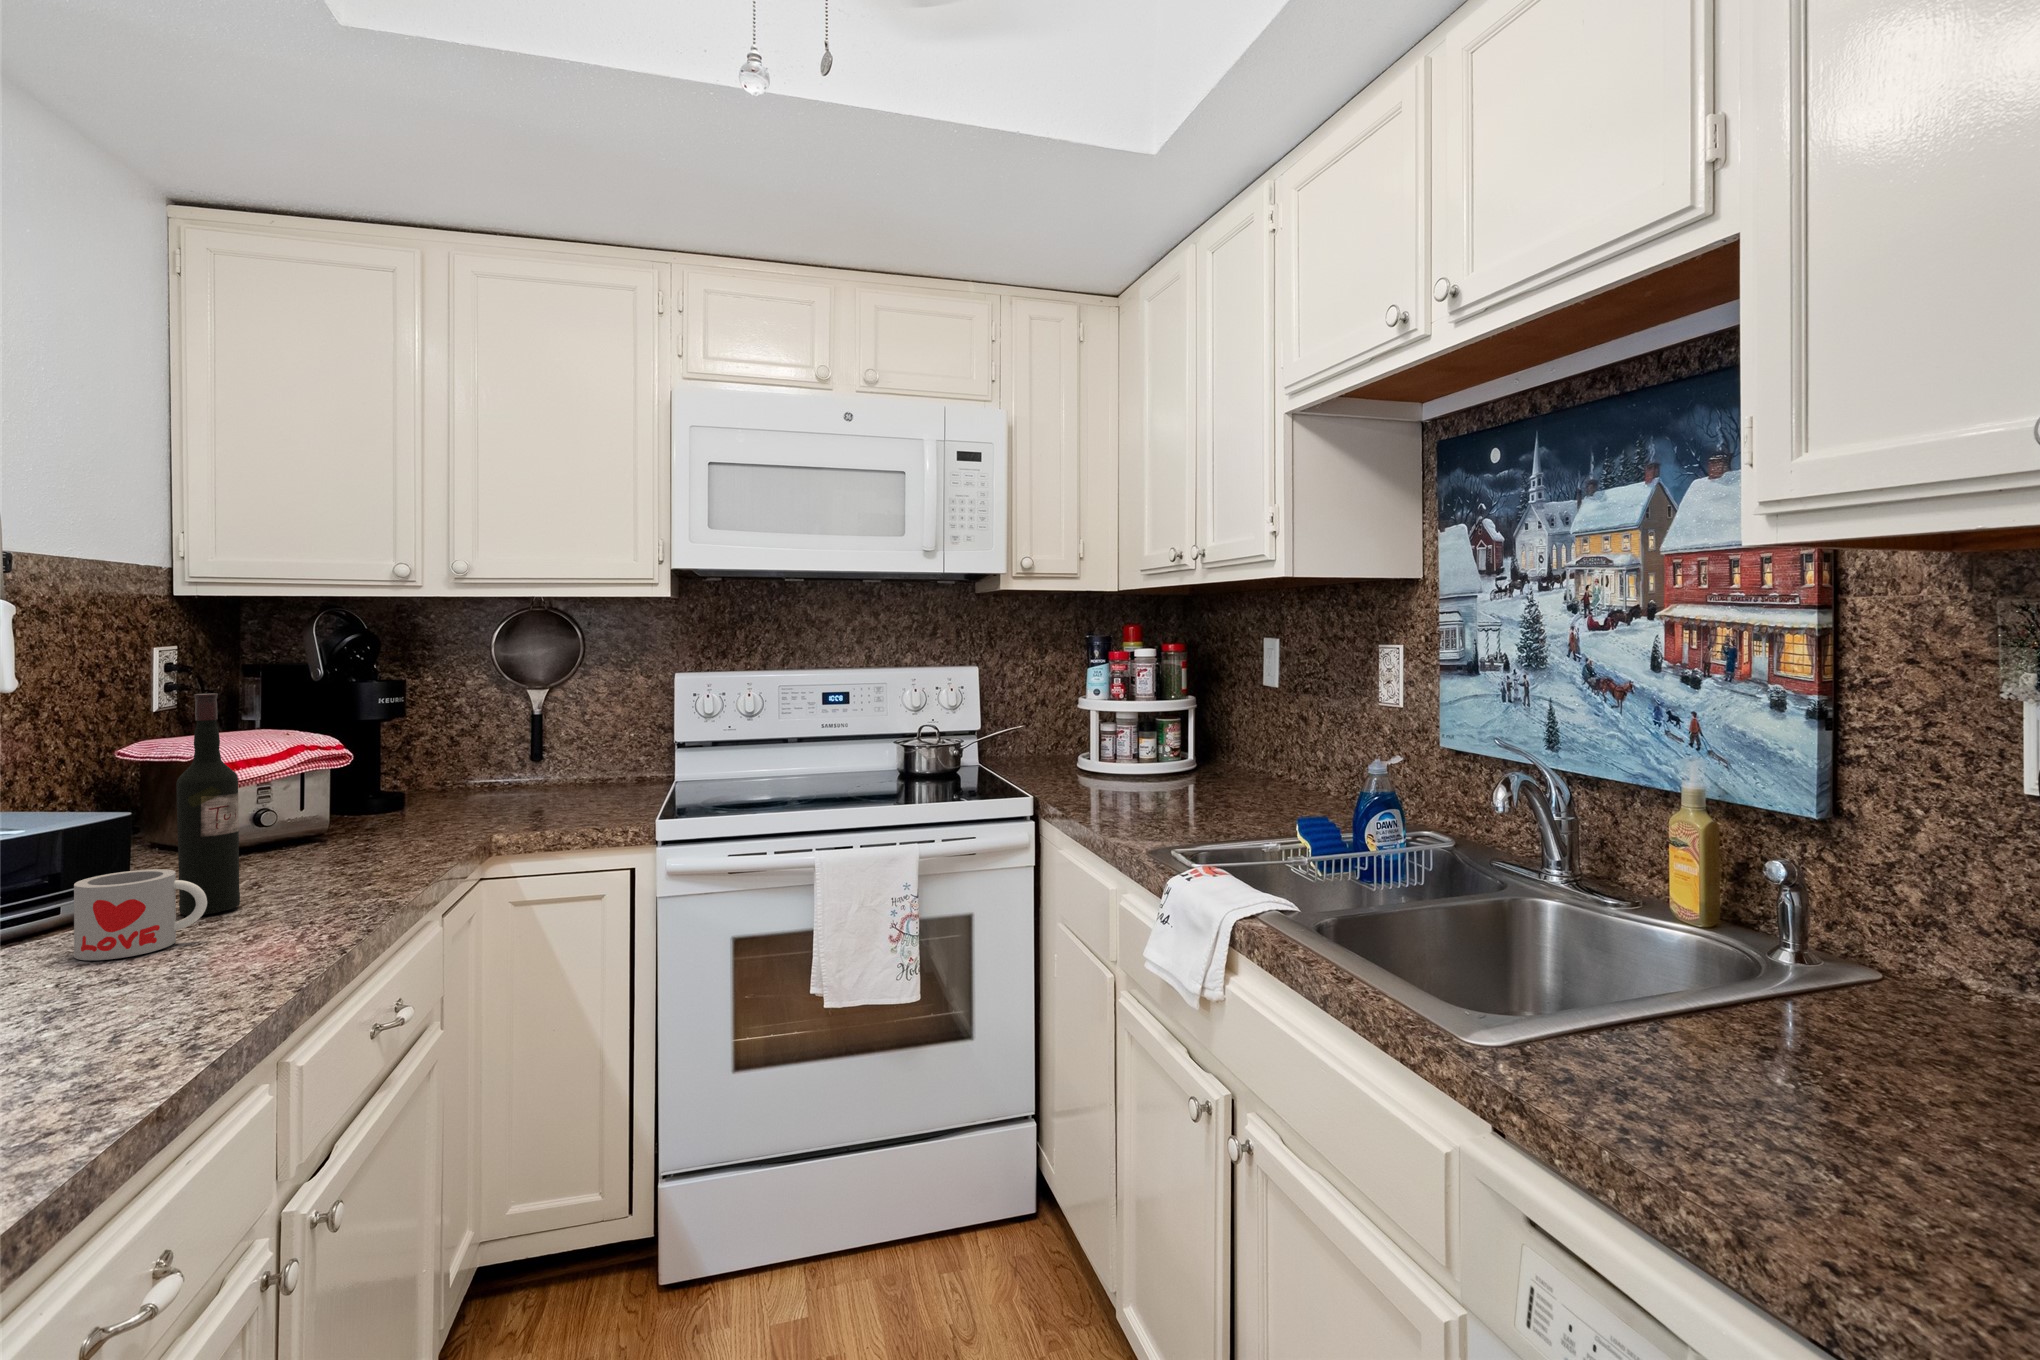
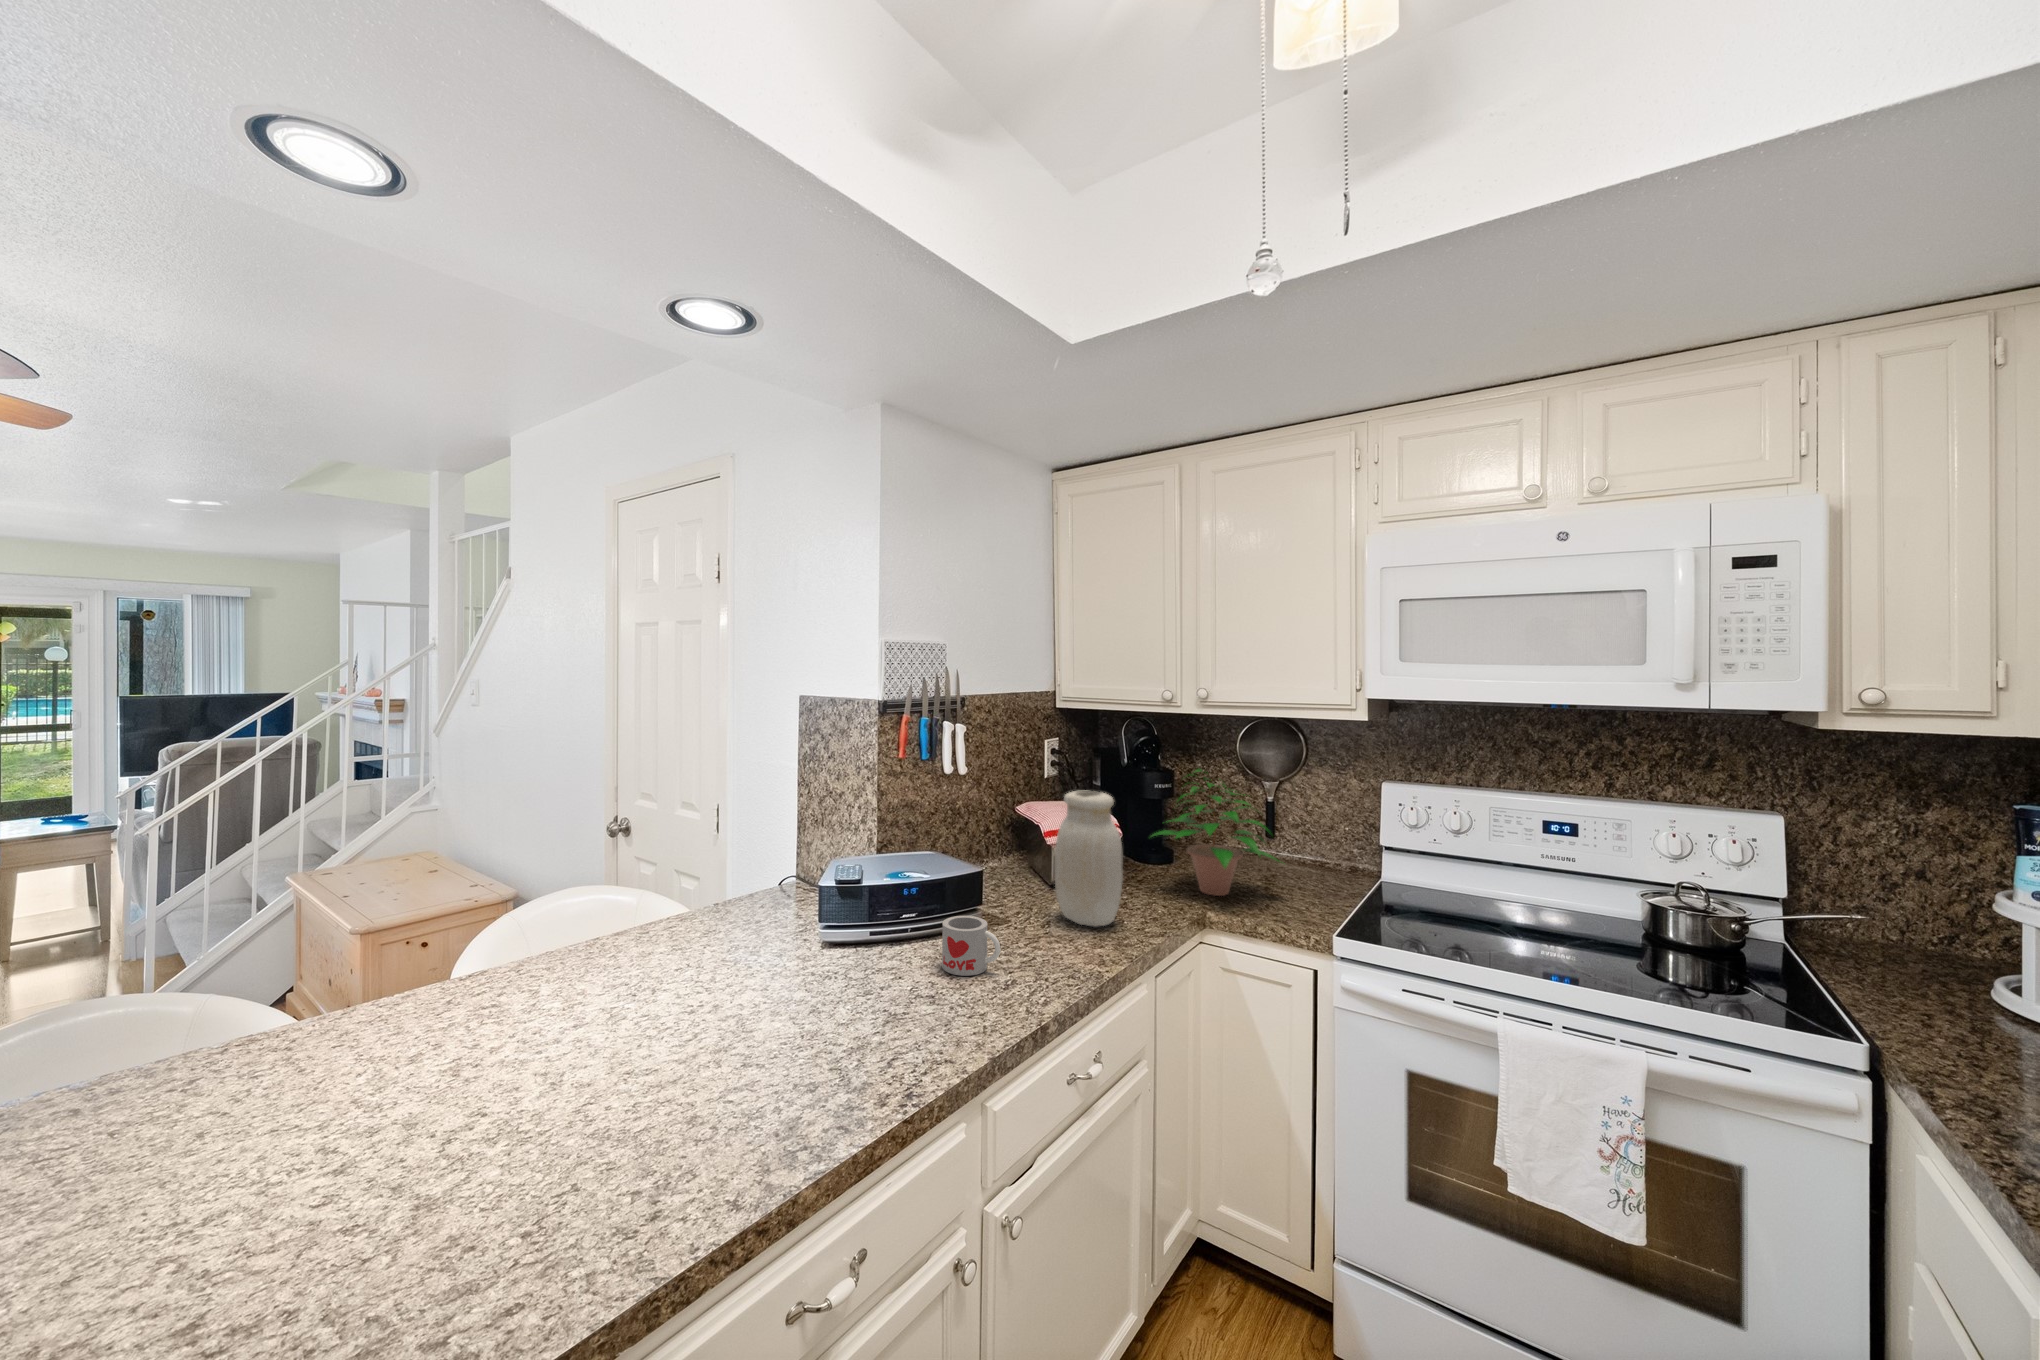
potted plant: none [388,663,580,822] -> present [1152,768,1285,896]
jar: none [255,684,377,874] -> present [1055,790,1123,926]
wine bottle: present [176,693,240,915] -> none [1002,803,1032,948]

